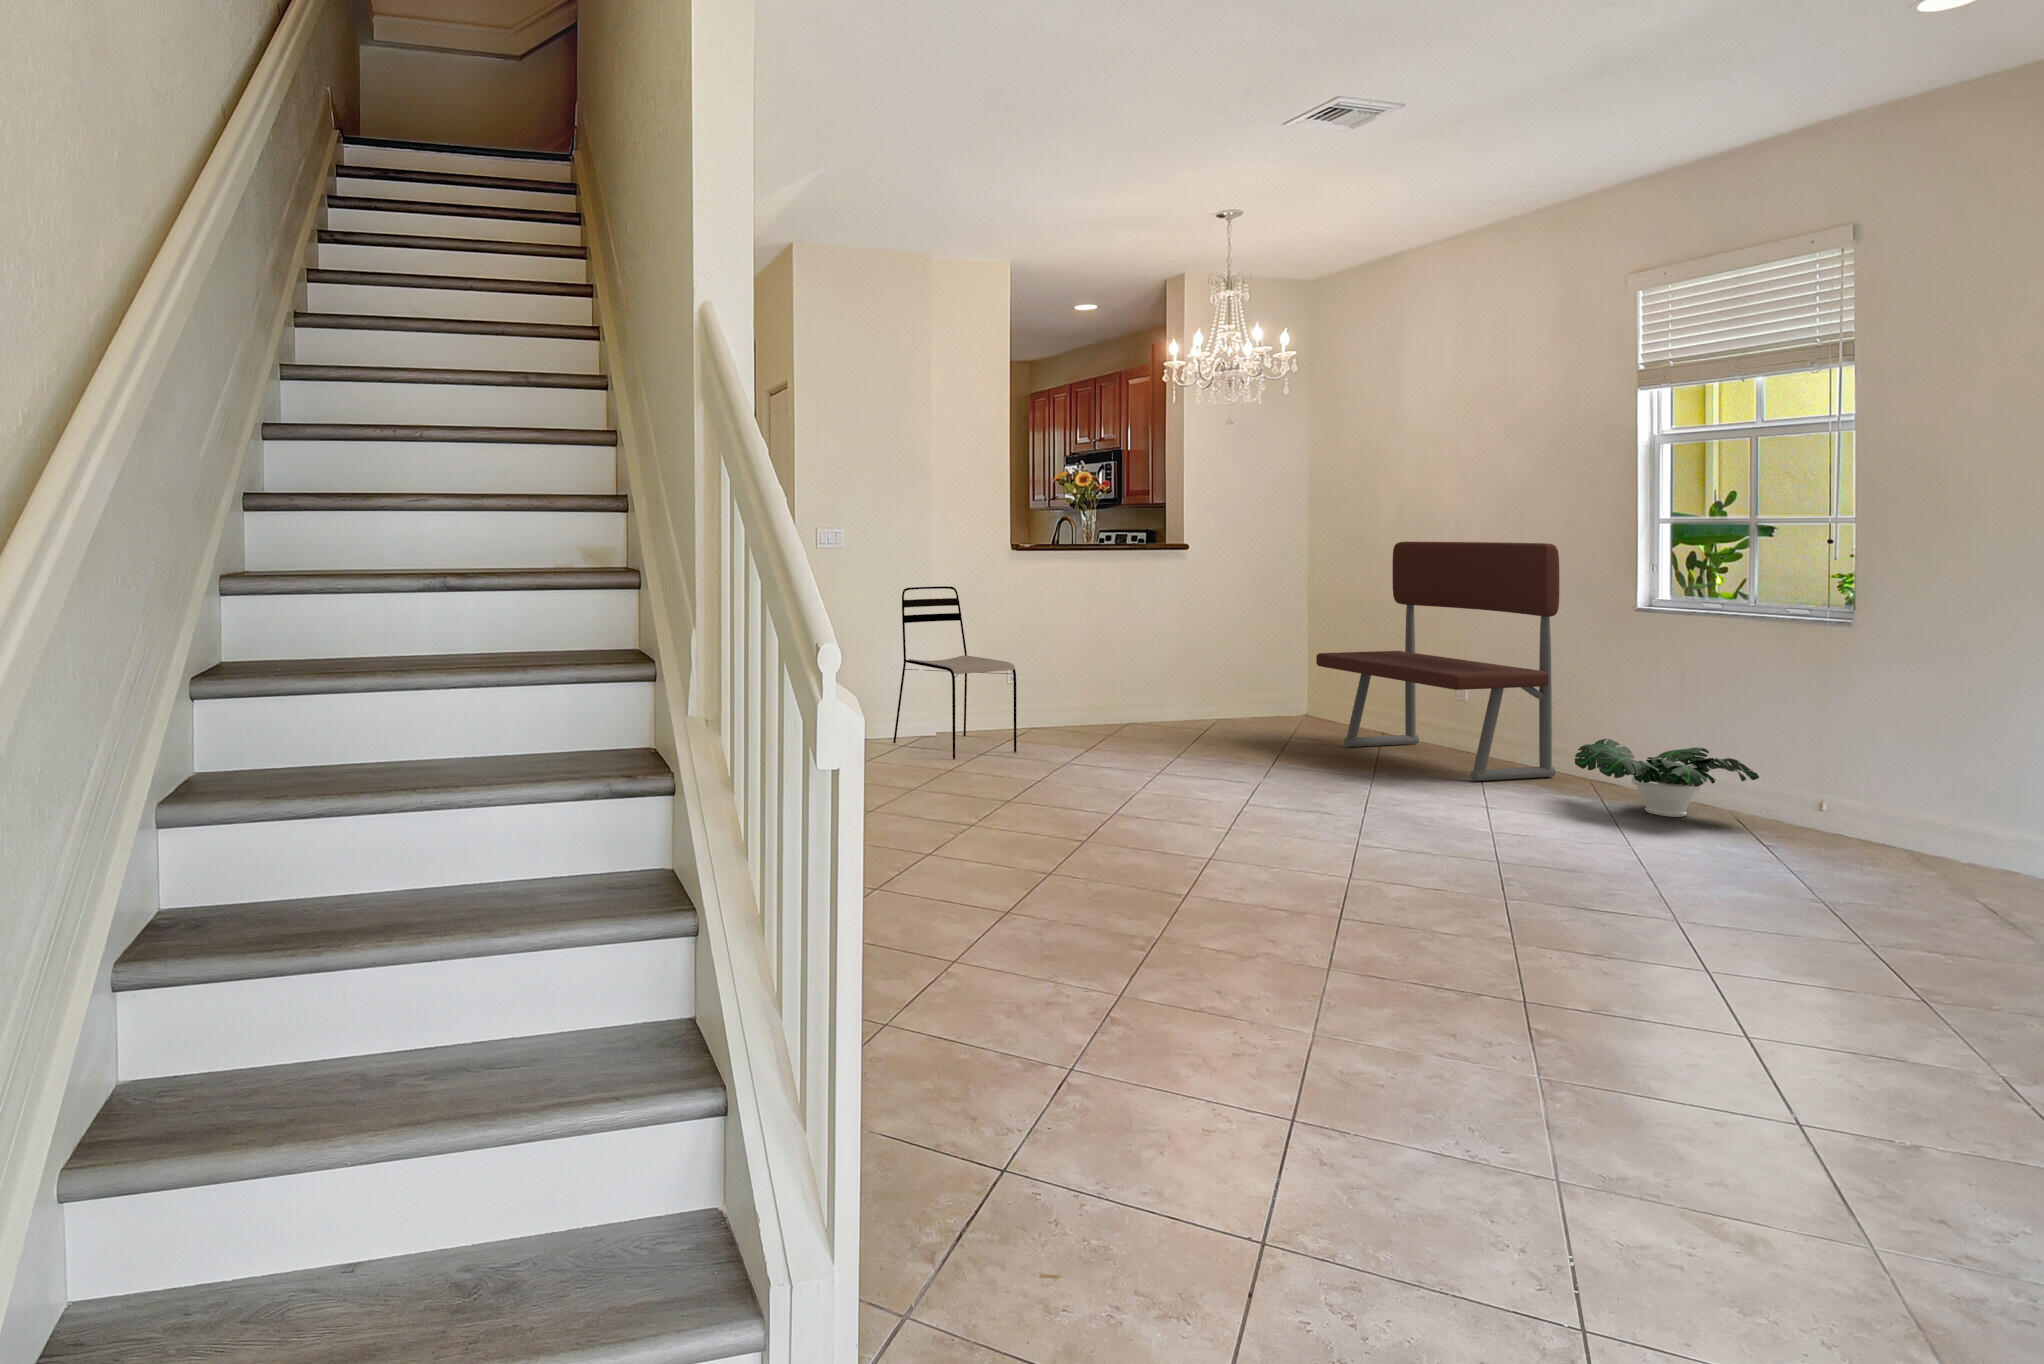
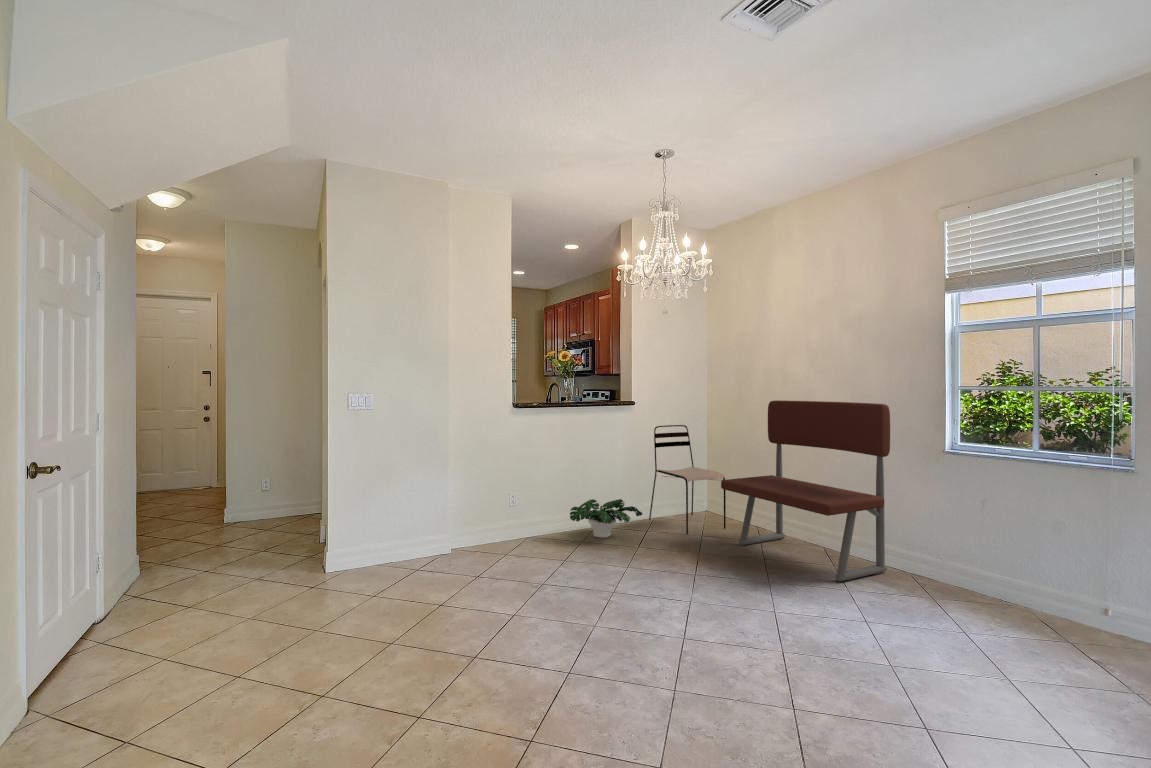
dining chair: present [893,586,1016,759] -> present [649,425,726,534]
potted plant: present [1575,739,1759,817] -> present [570,499,642,538]

